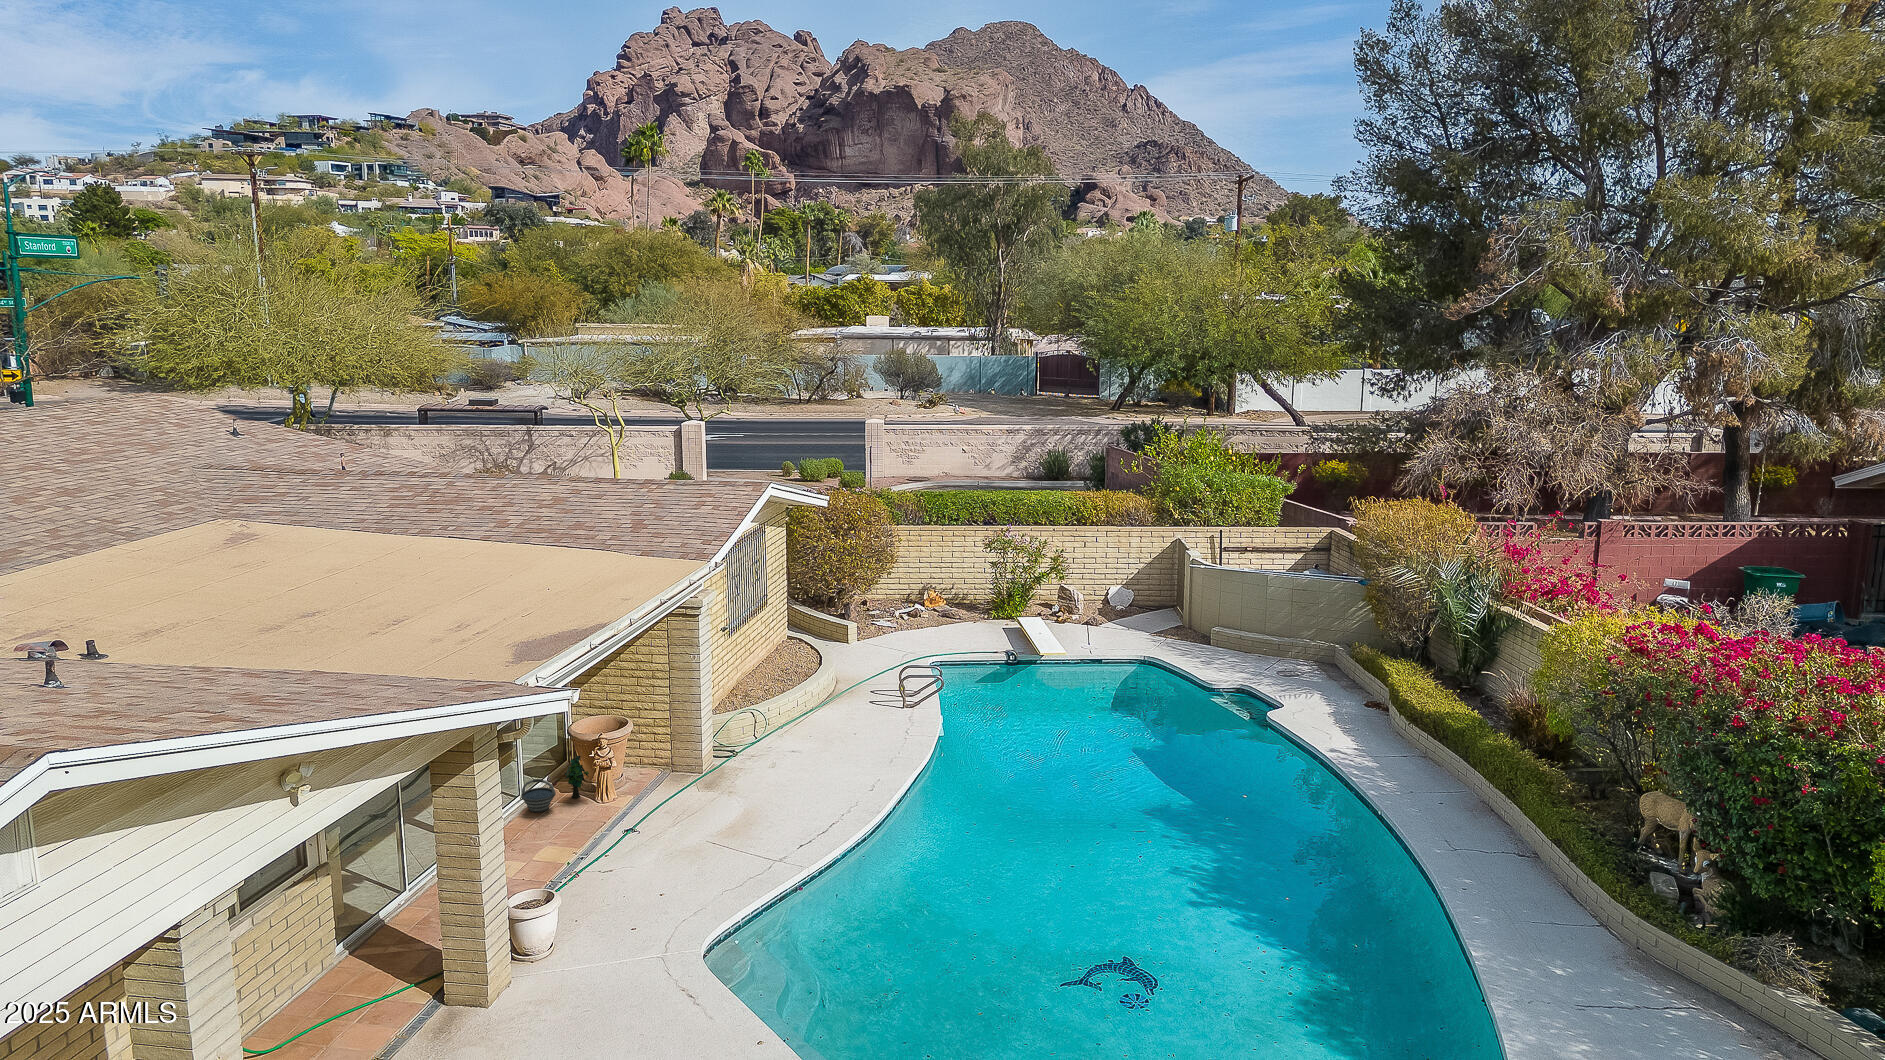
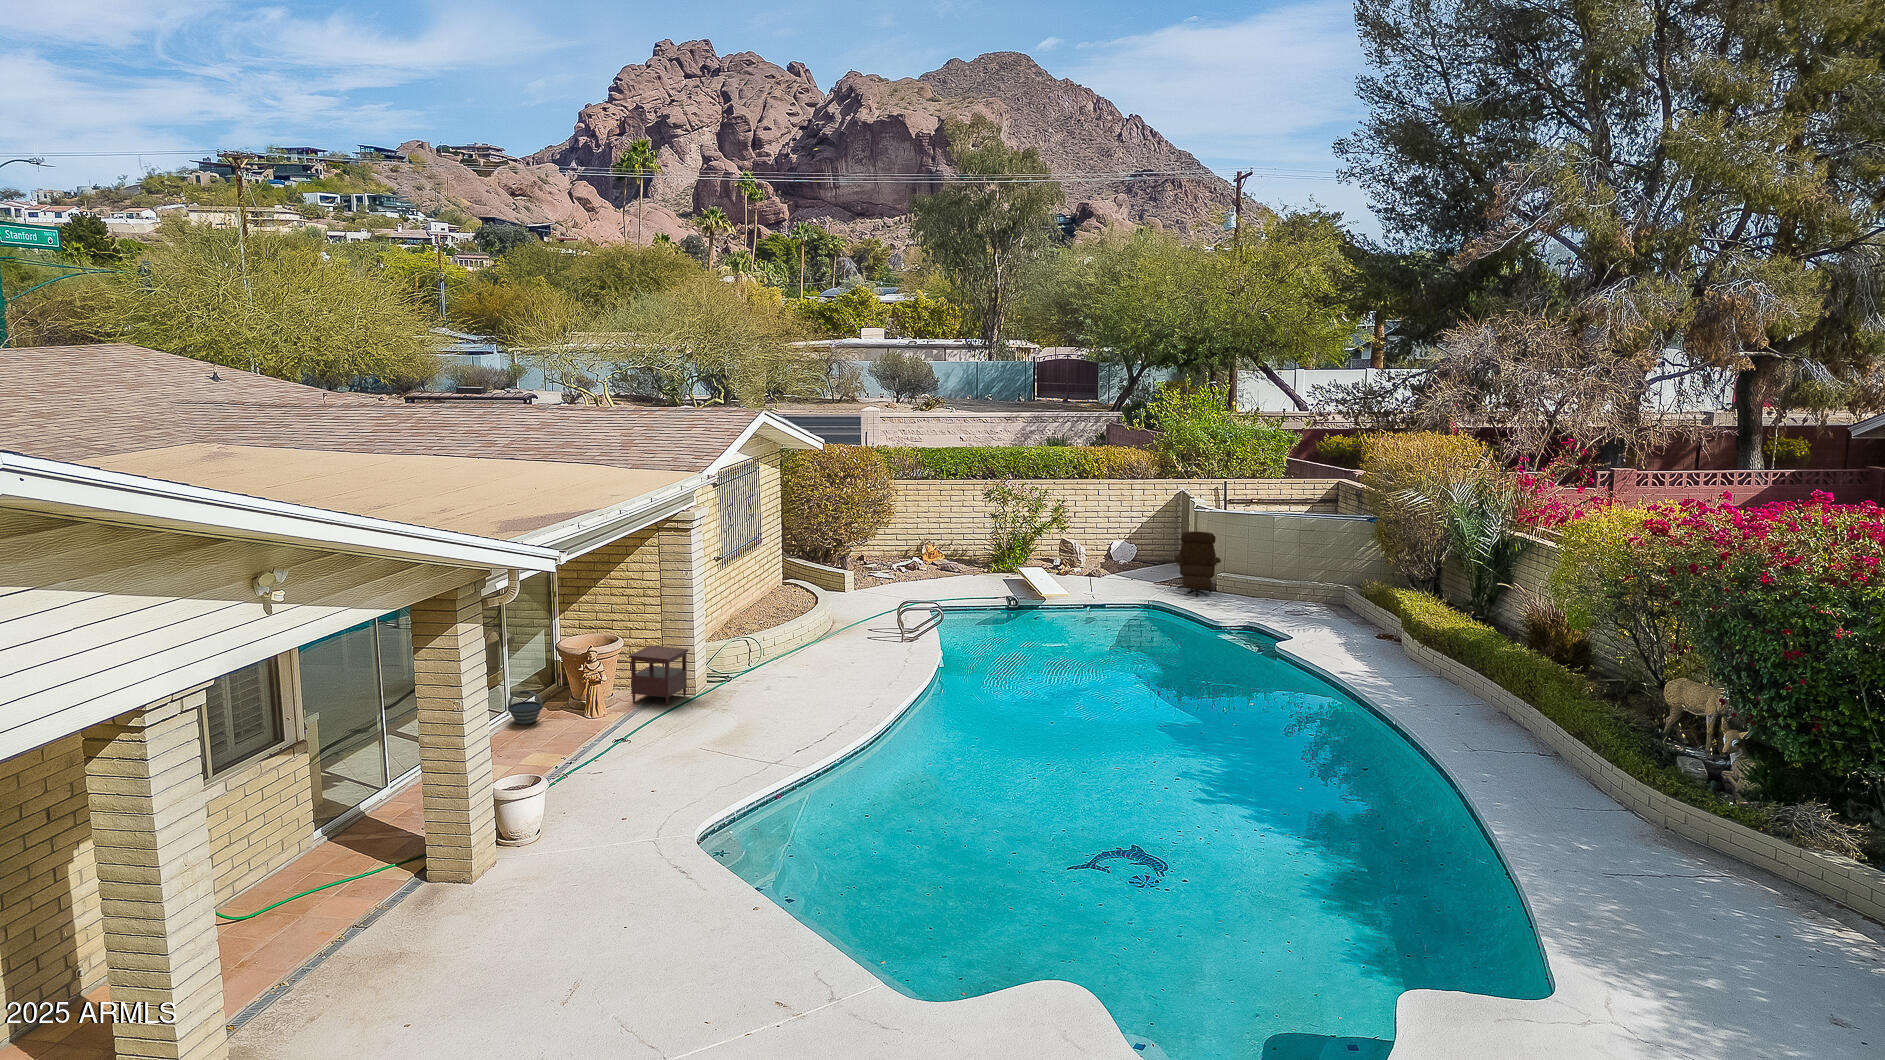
lounge chair: none [1170,582,1215,649] -> present [1175,531,1221,597]
side table: none [638,726,696,788] -> present [629,646,688,706]
decorative plant: present [565,756,589,799] -> none [552,669,578,714]

